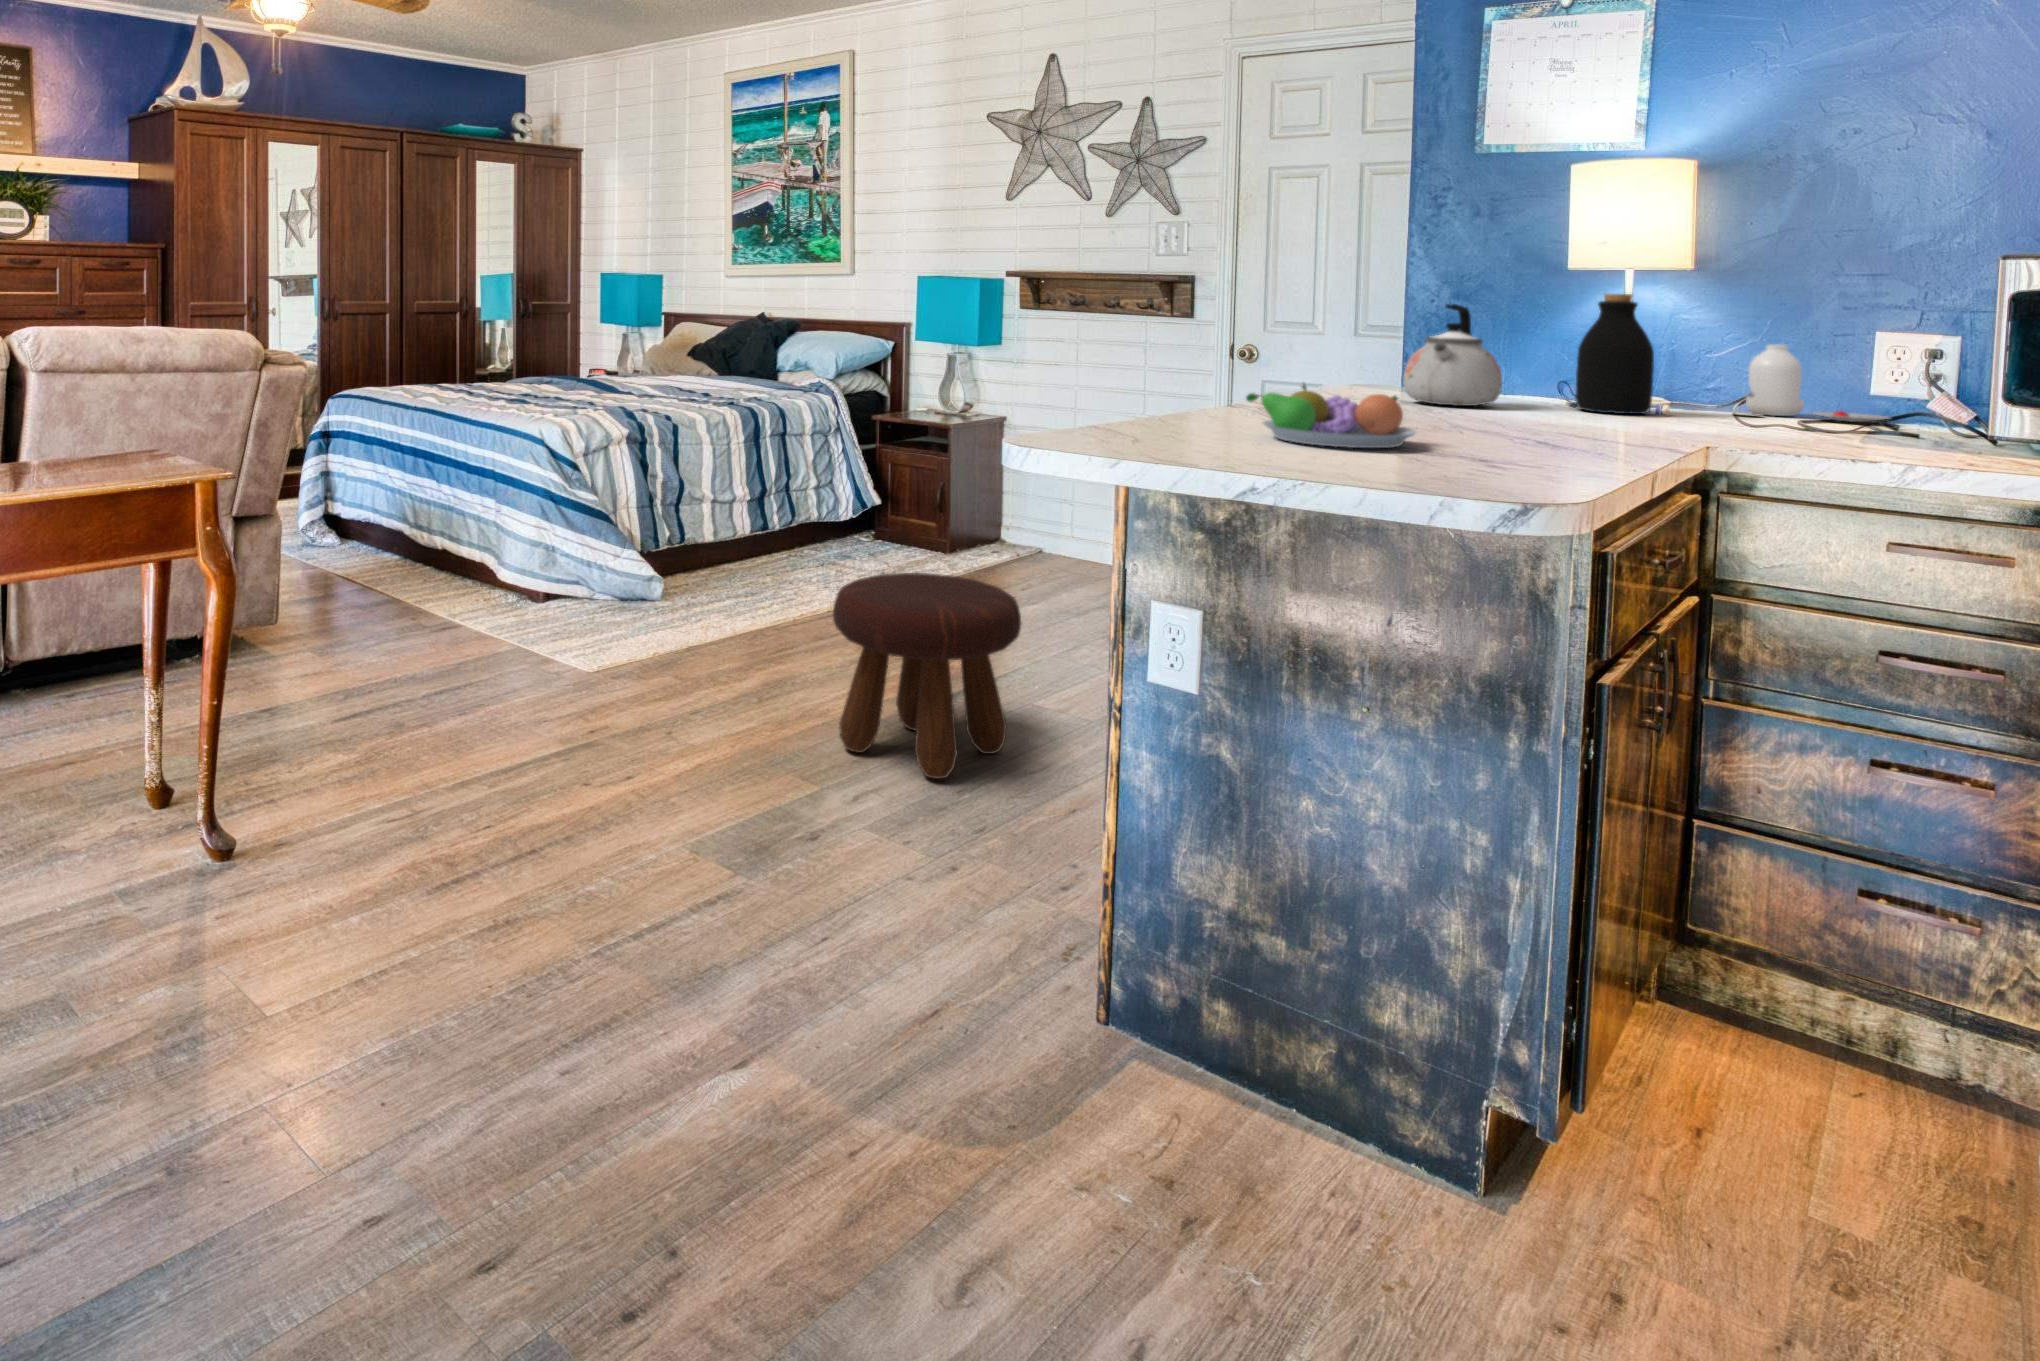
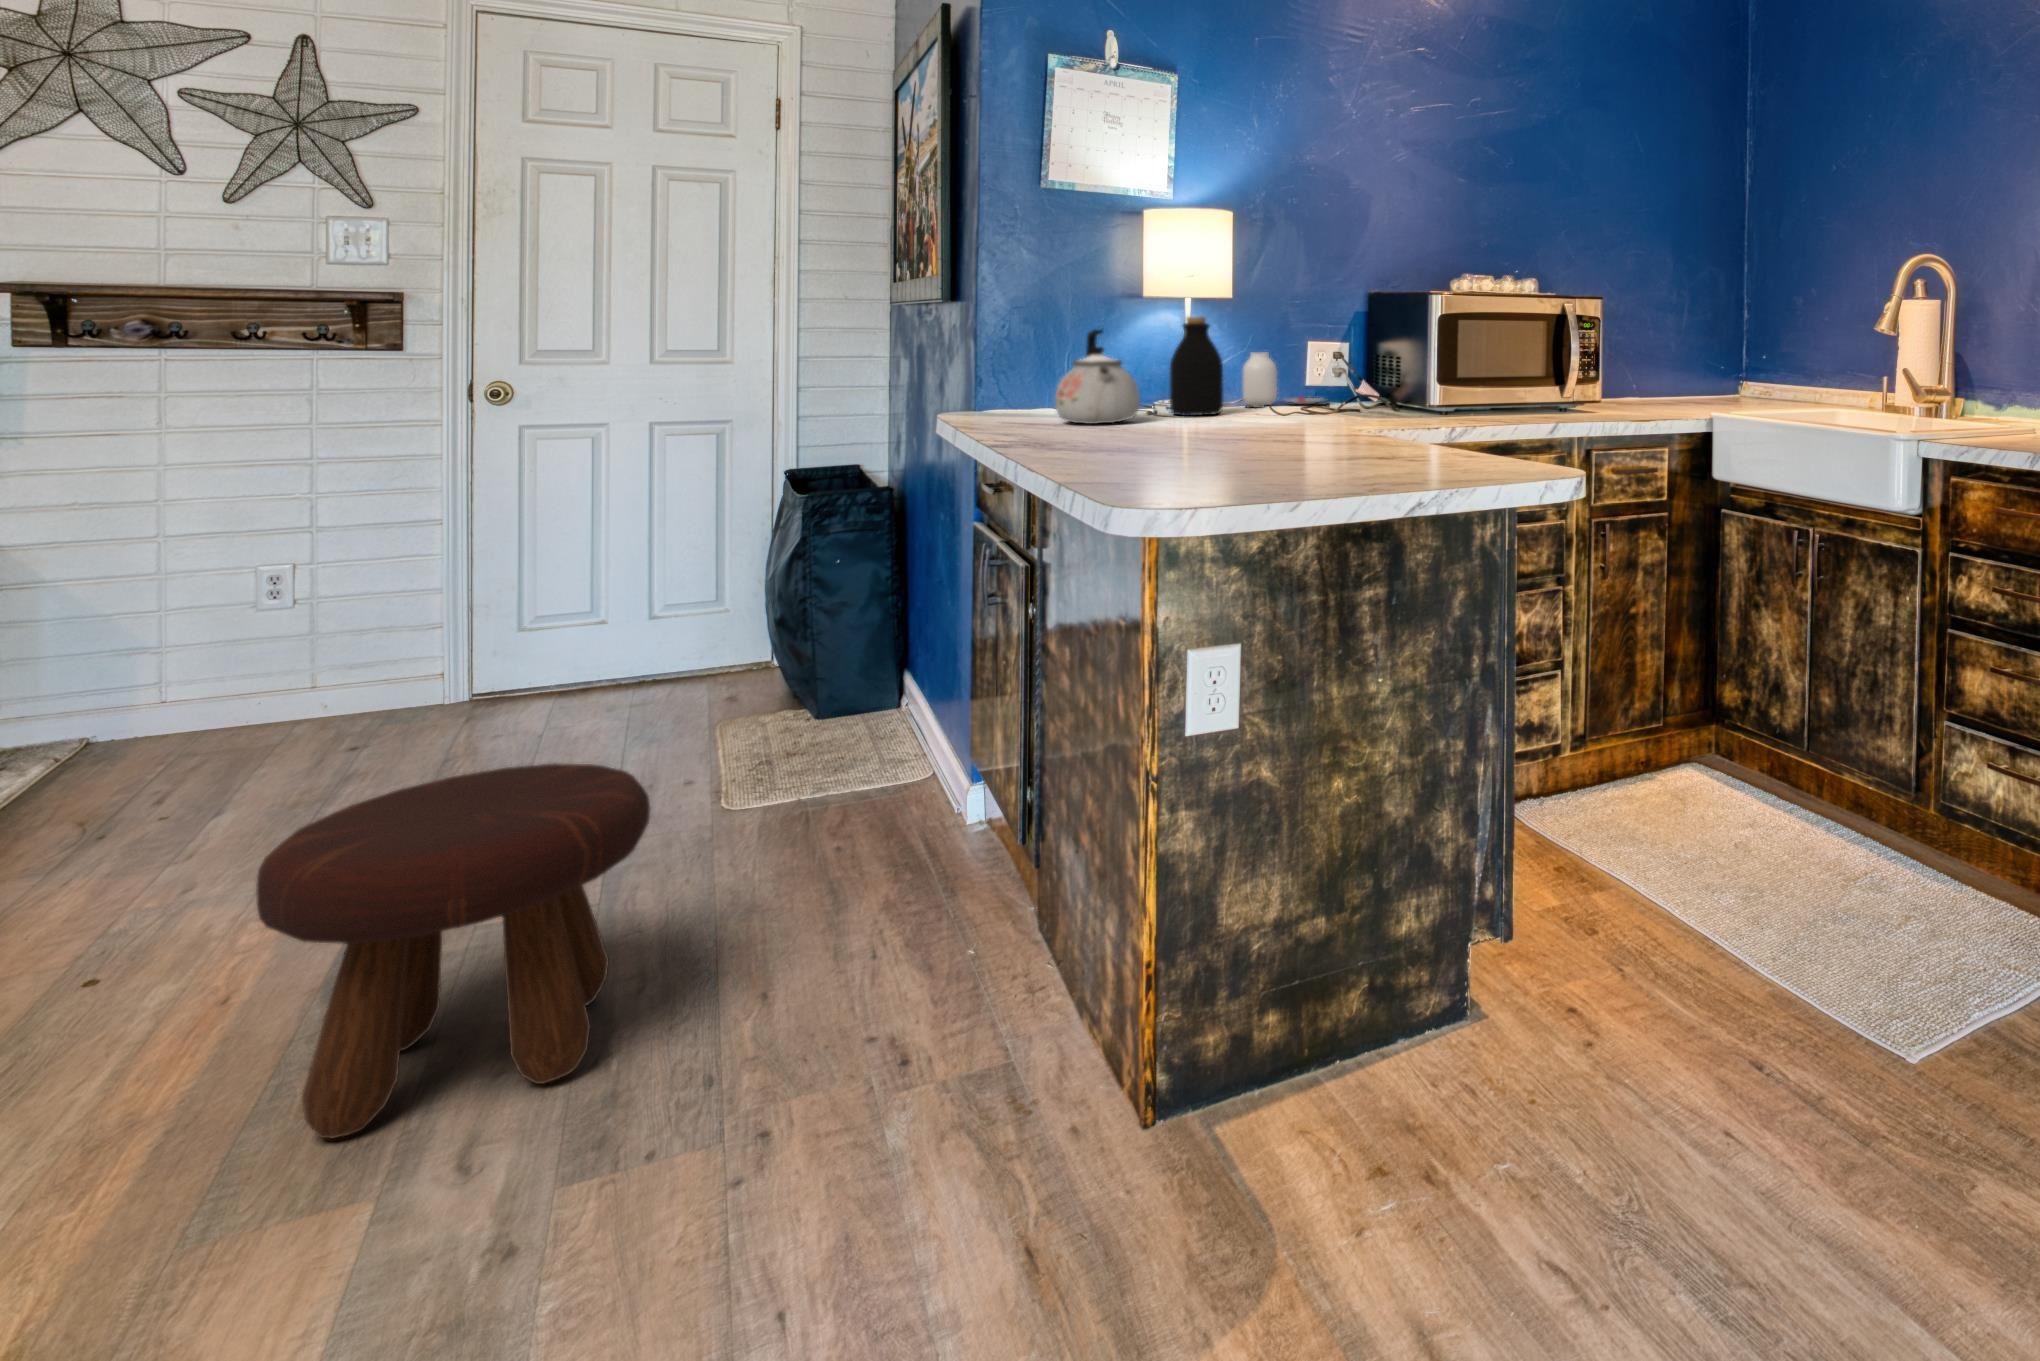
fruit bowl: present [1246,384,1416,448] -> none [1166,409,1300,467]

